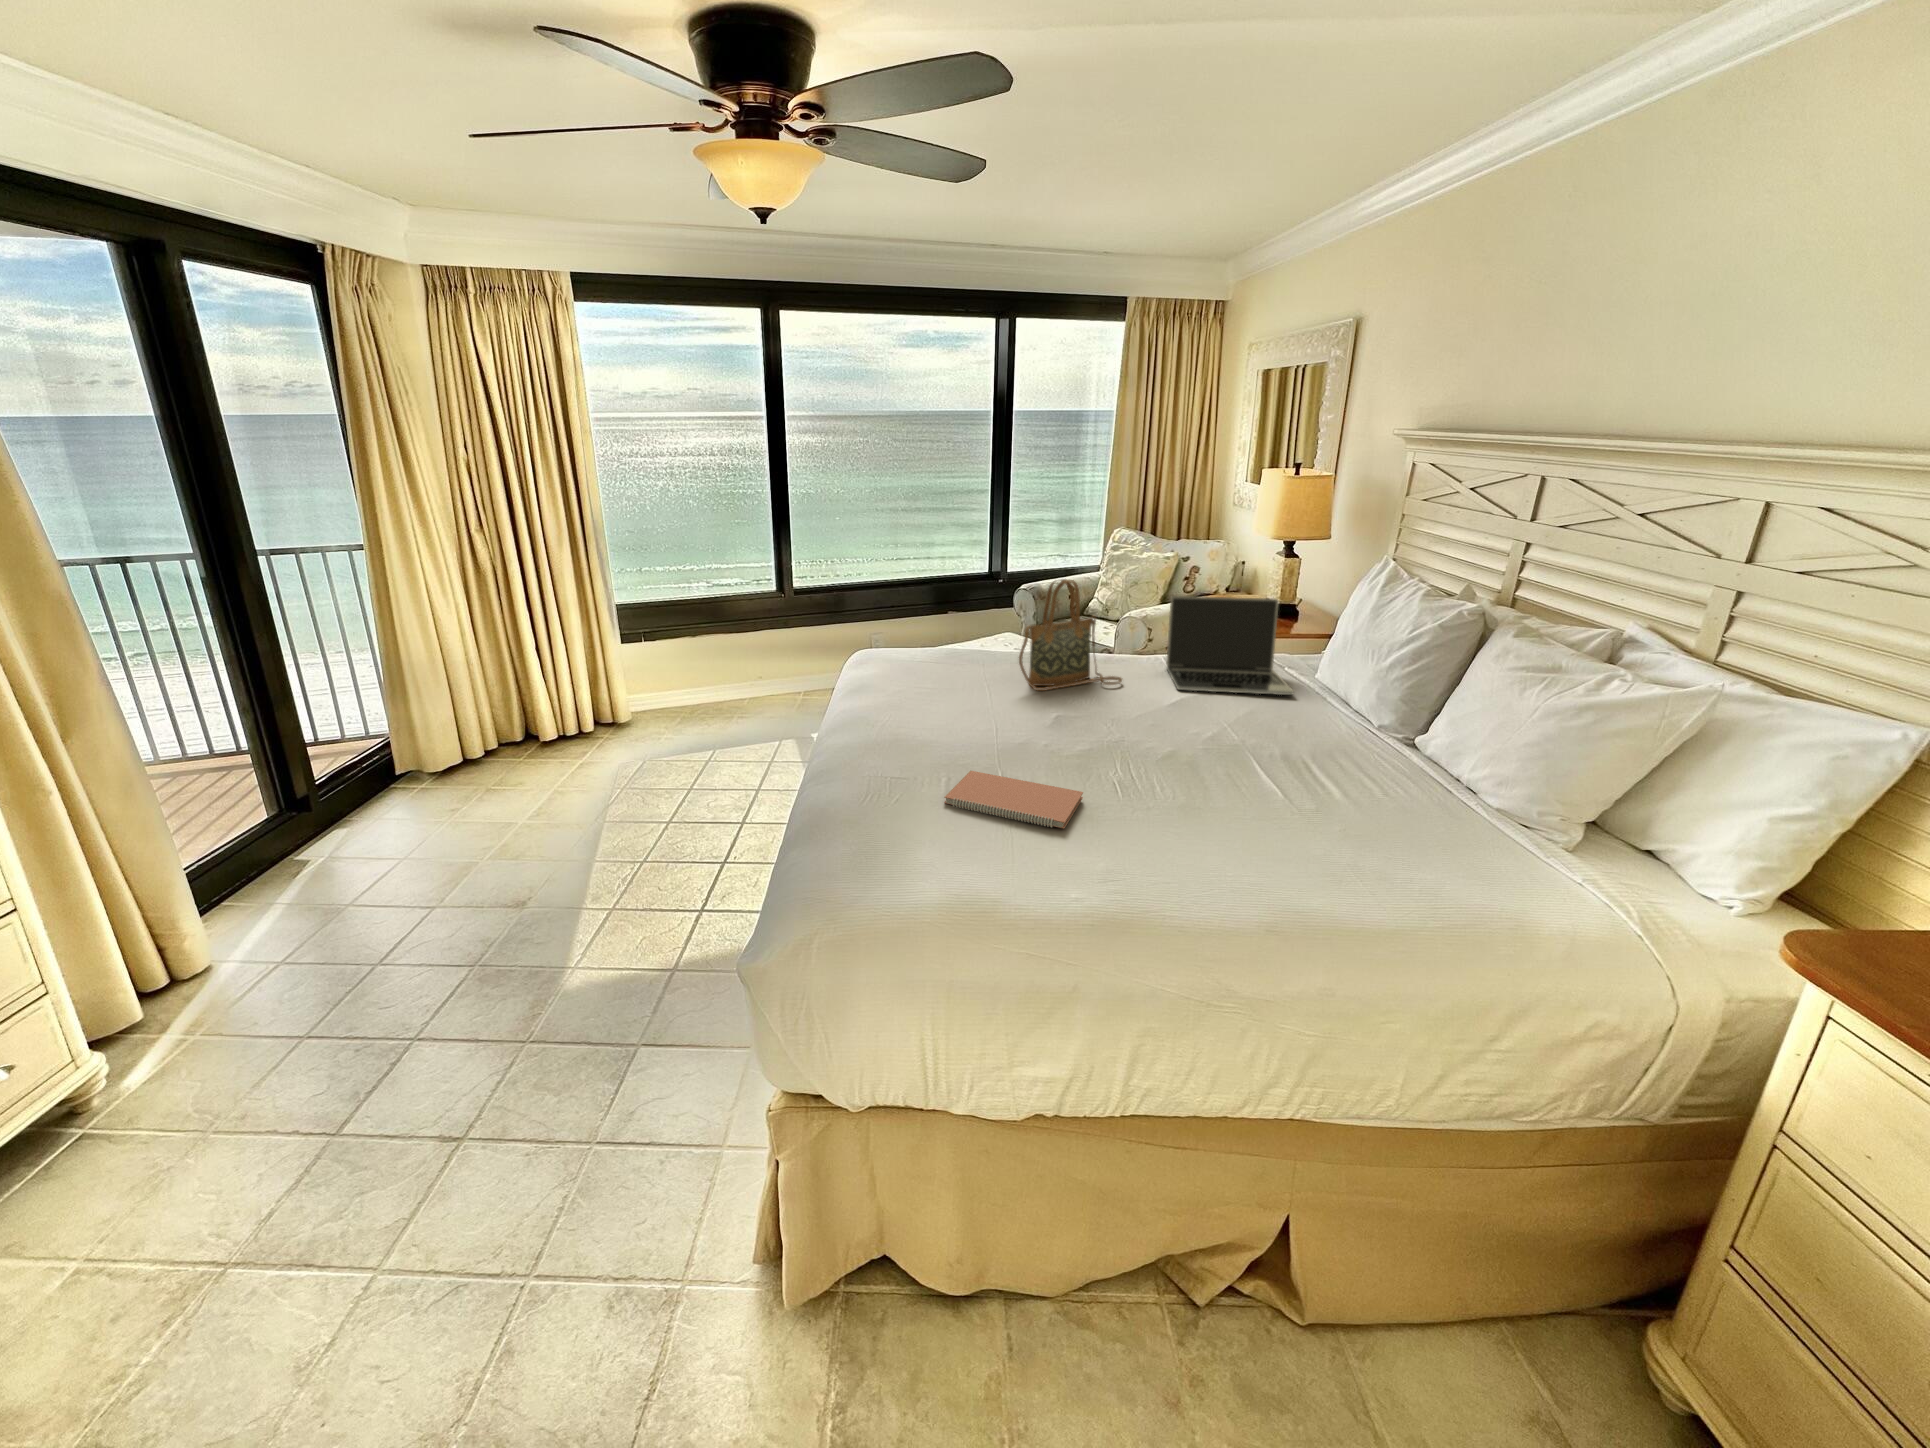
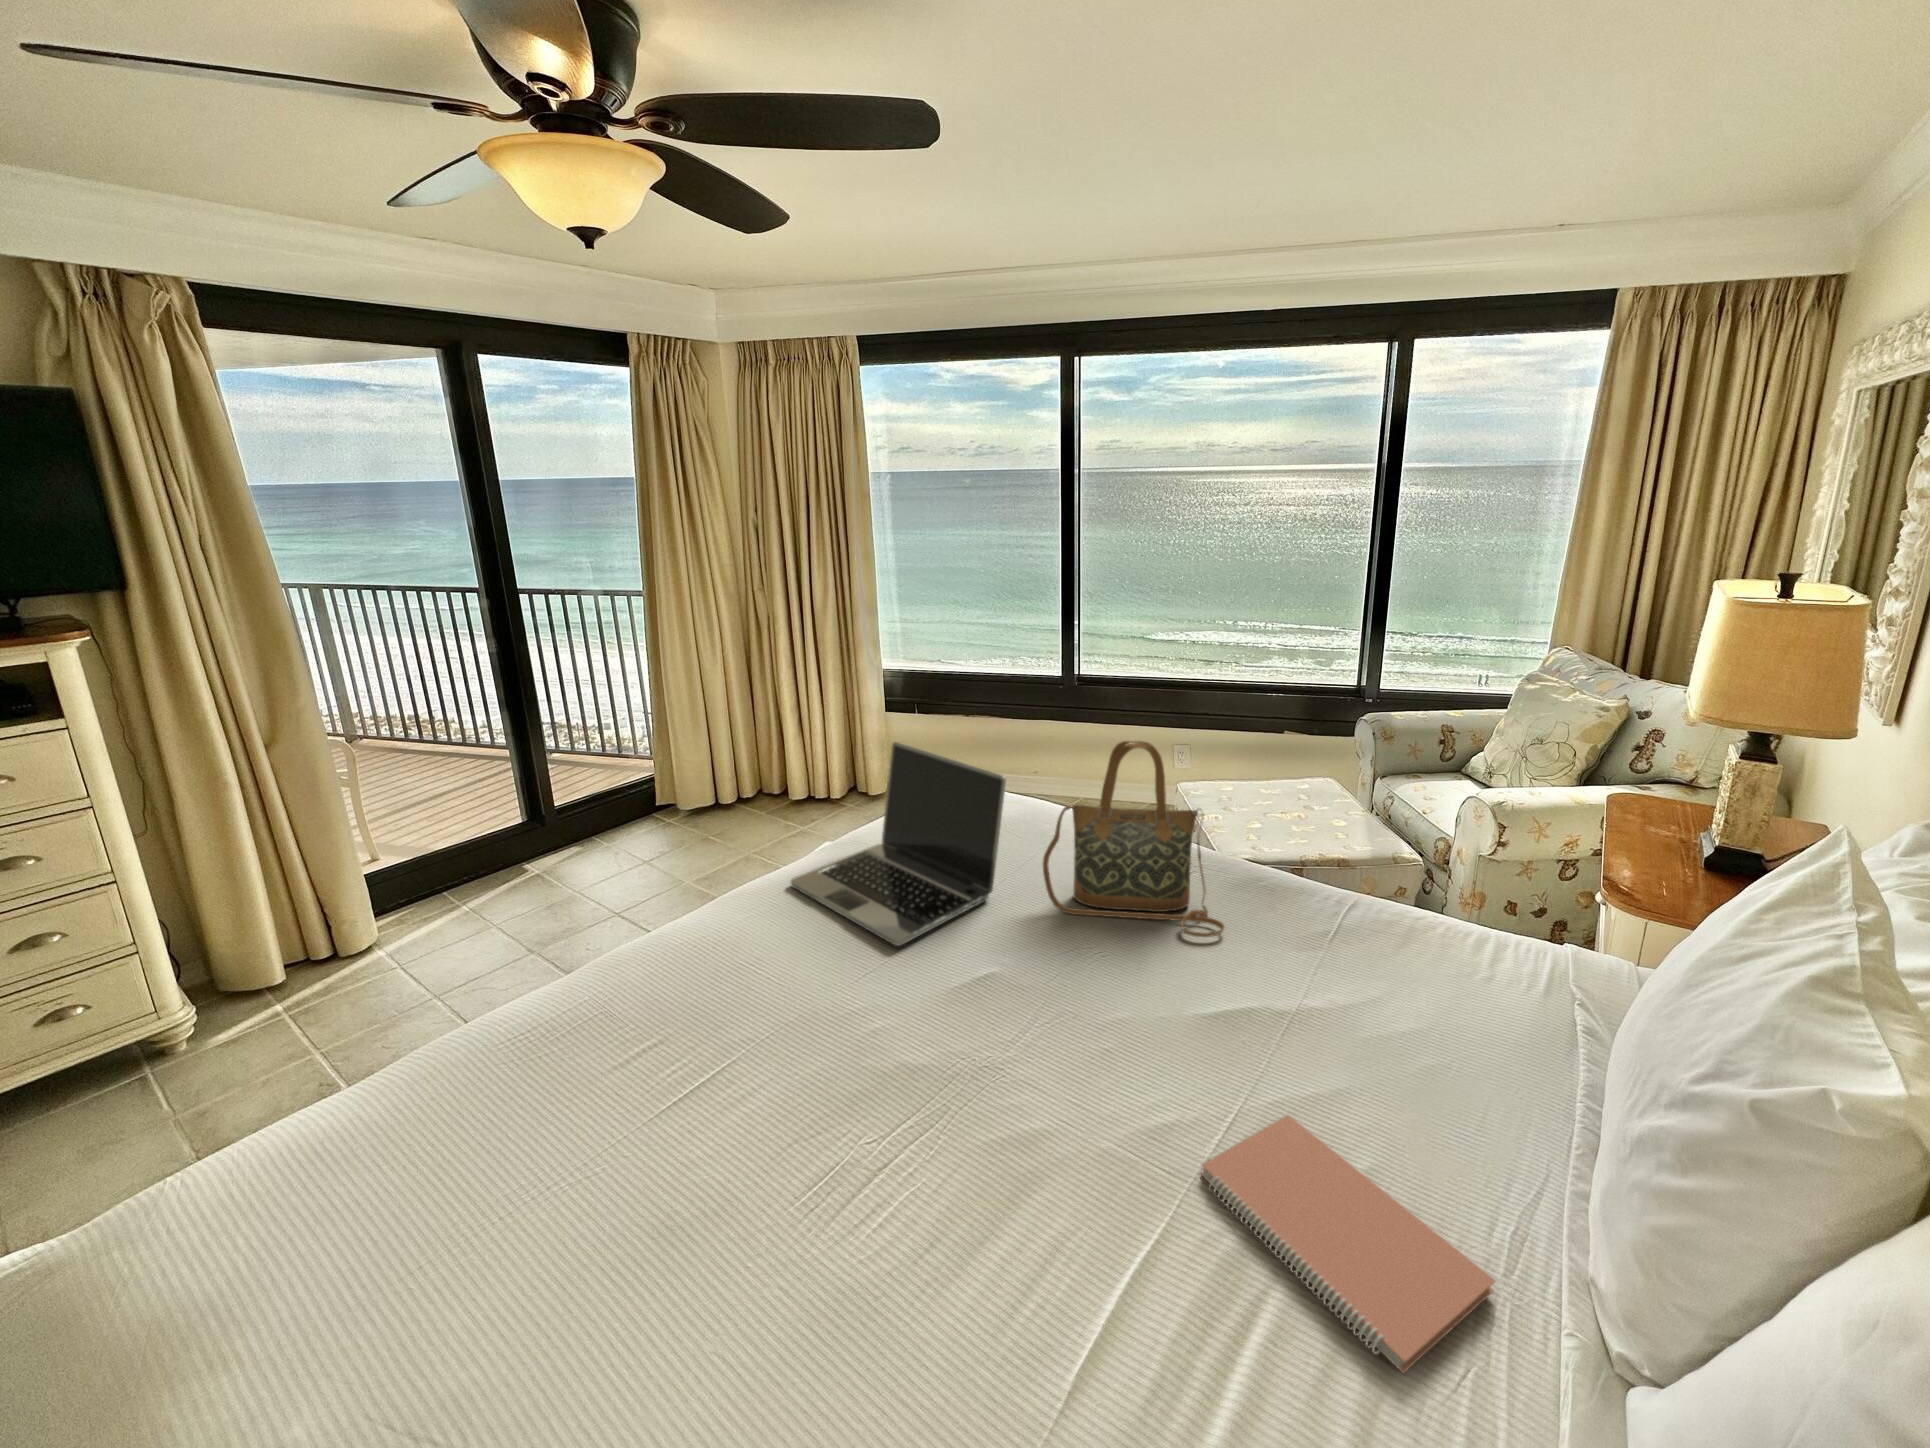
laptop: present [1166,596,1294,695] -> present [790,742,1006,946]
notebook: present [944,771,1083,828] -> present [1201,1115,1495,1373]

